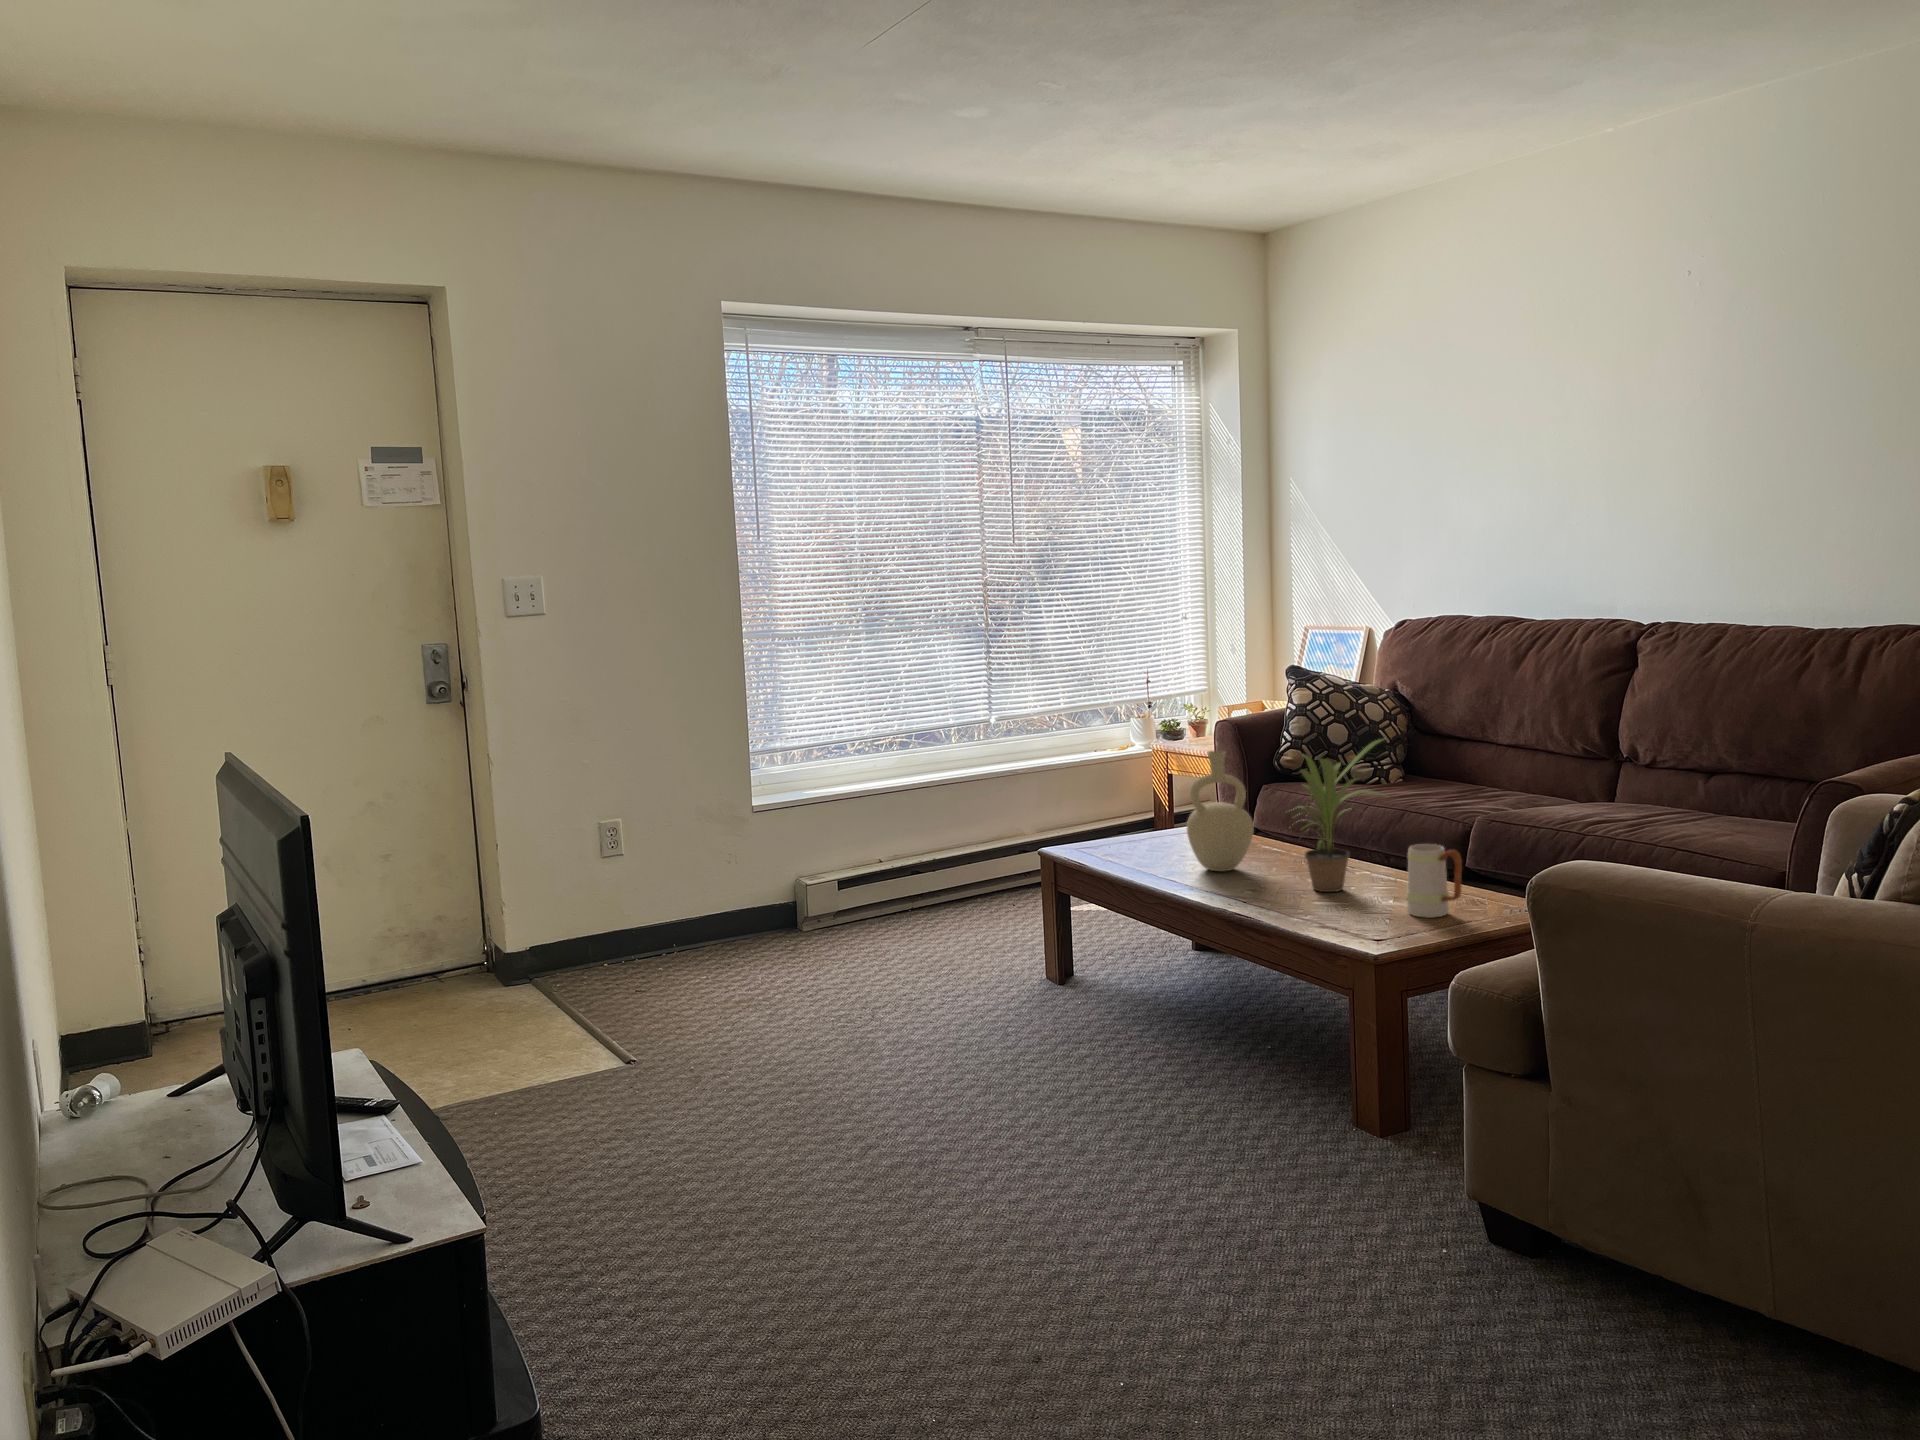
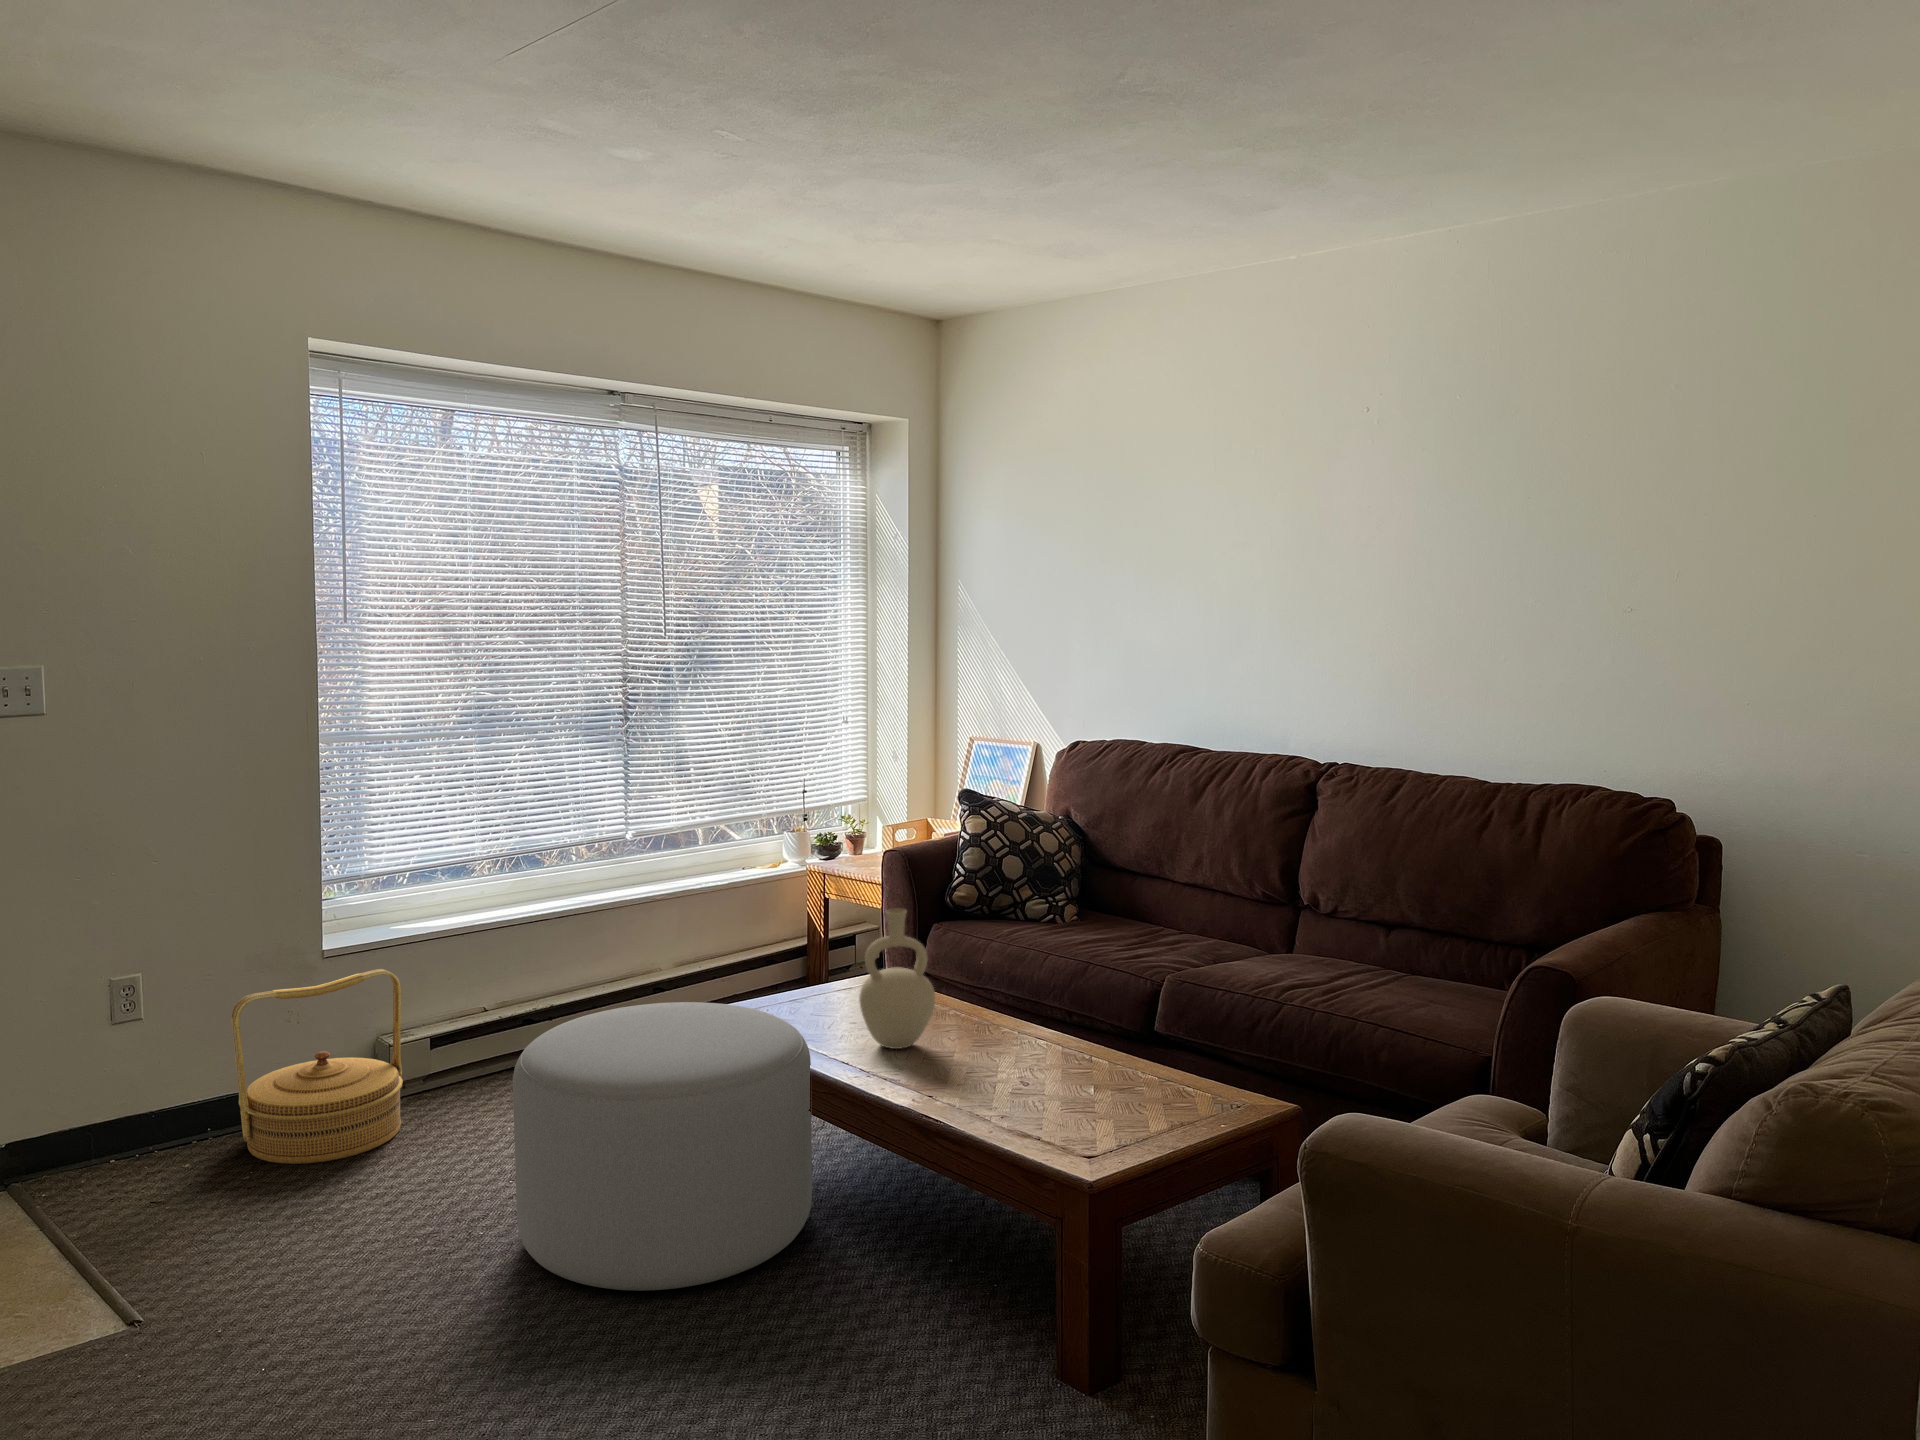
potted plant: present [1299,739,1385,892] -> none [976,906,1090,1081]
woven basket: none [685,820,816,971] -> present [231,969,403,1164]
ottoman: none [902,836,1149,1055] -> present [513,1002,812,1291]
mug: present [1406,844,1462,918] -> none [1113,1033,1176,1120]

